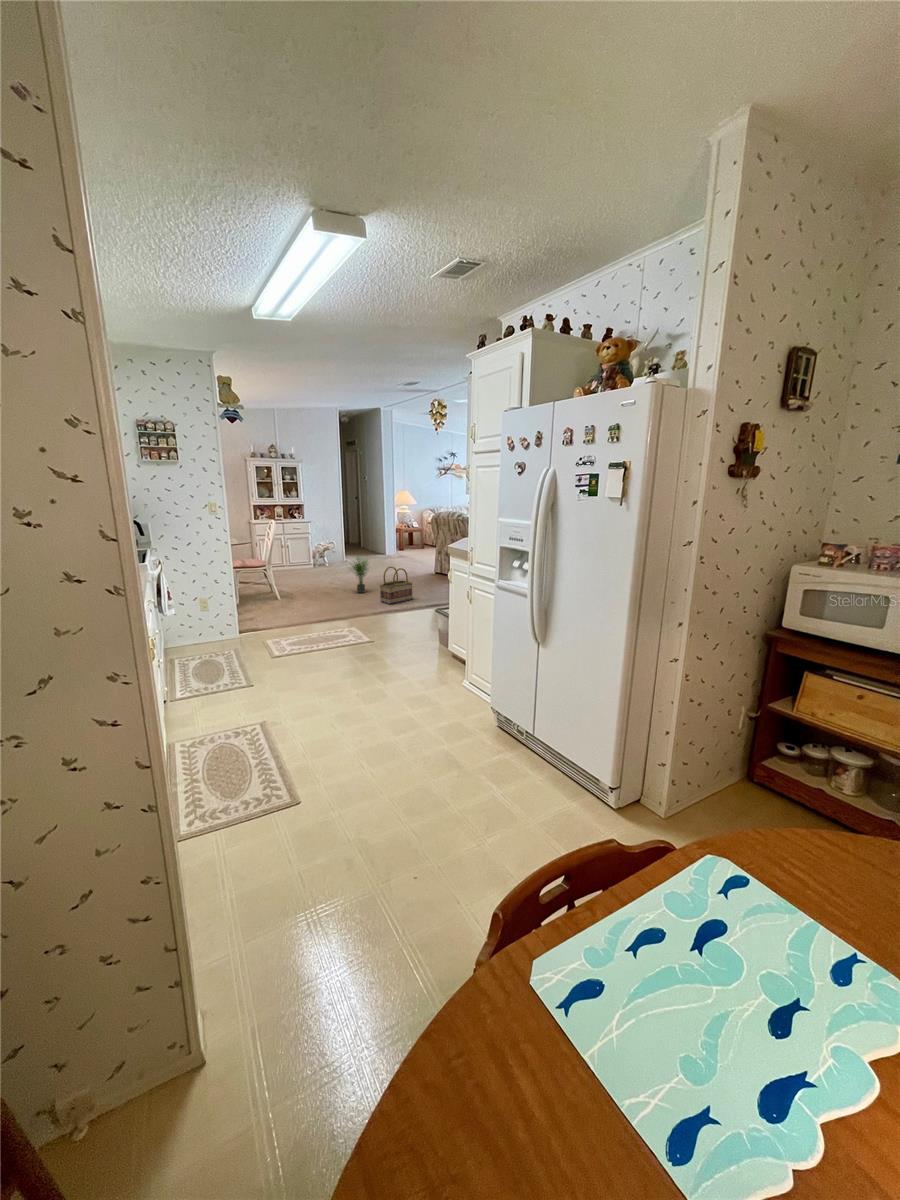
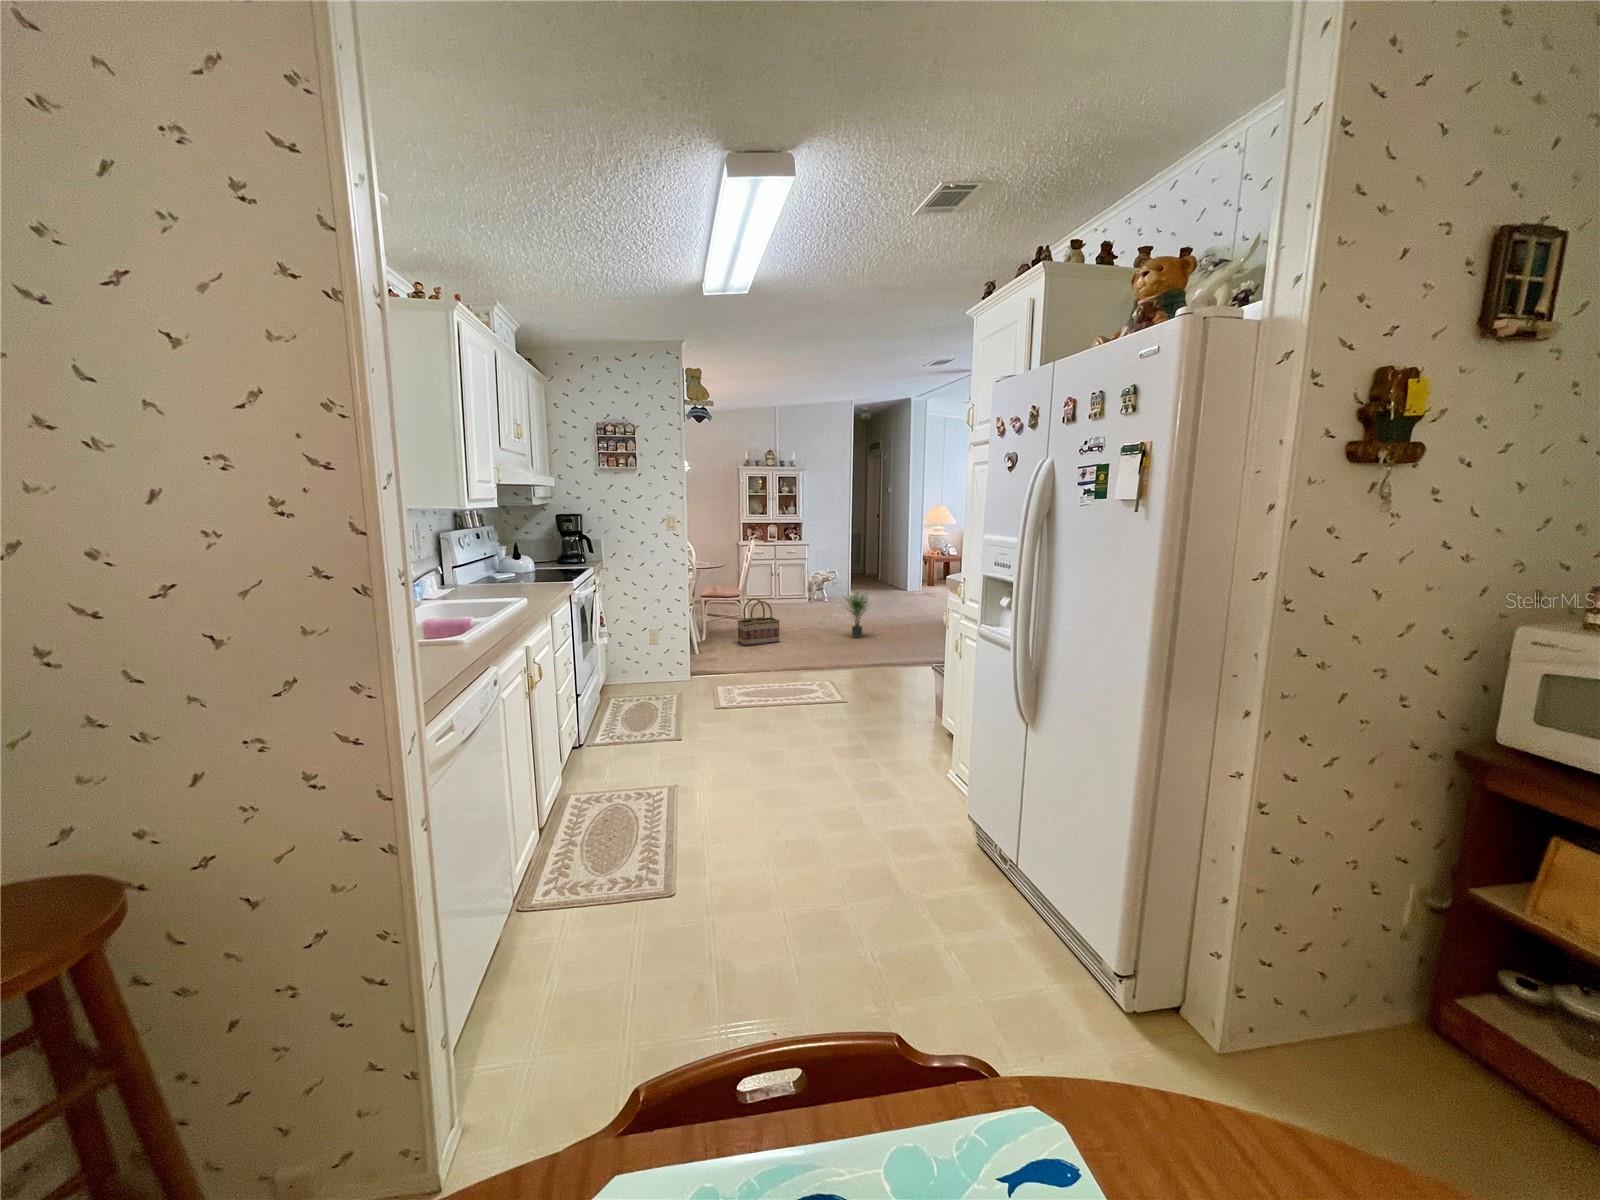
basket: present [380,566,413,604] -> present [737,598,780,646]

